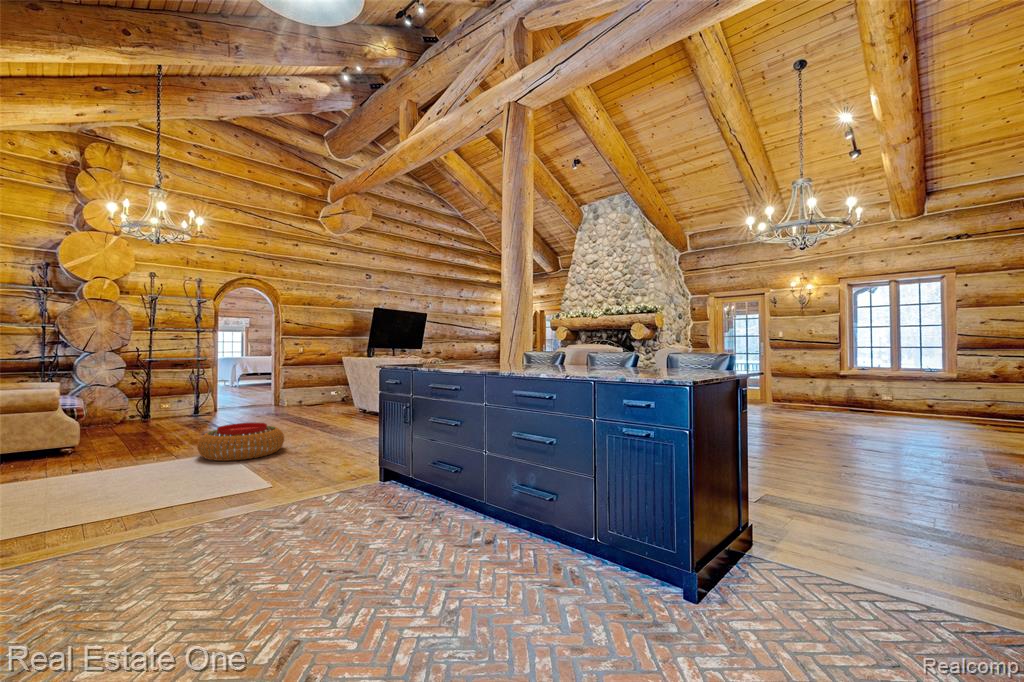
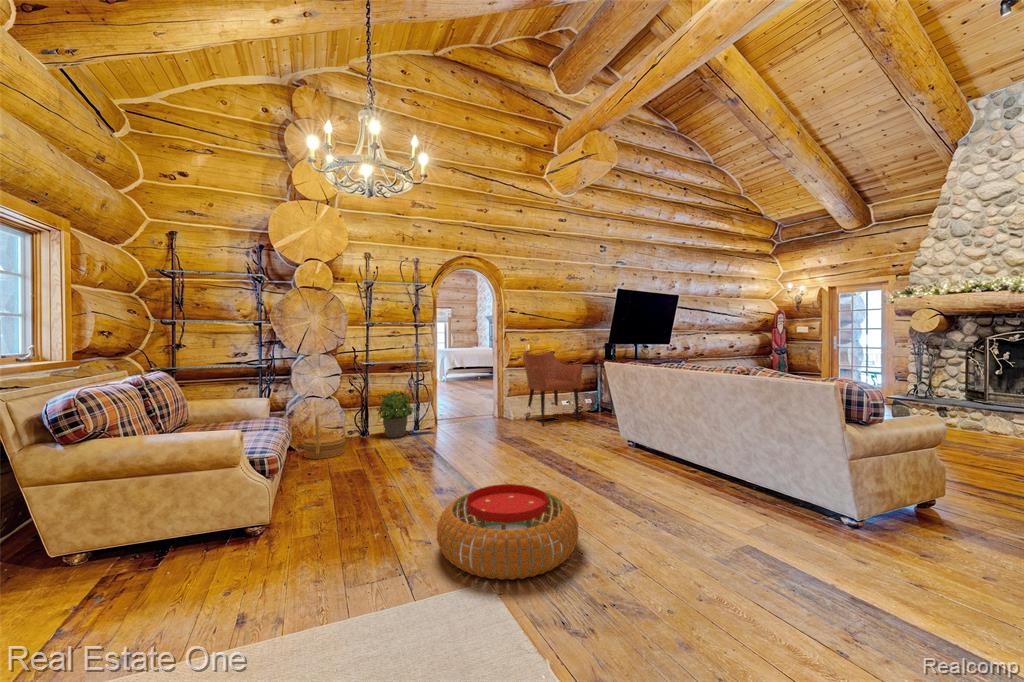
armchair: none [296,354,343,409] -> present [523,352,583,426]
potted plant: none [157,382,195,420] -> present [377,391,415,438]
woven basket: none [87,396,129,433] -> present [303,410,345,459]

